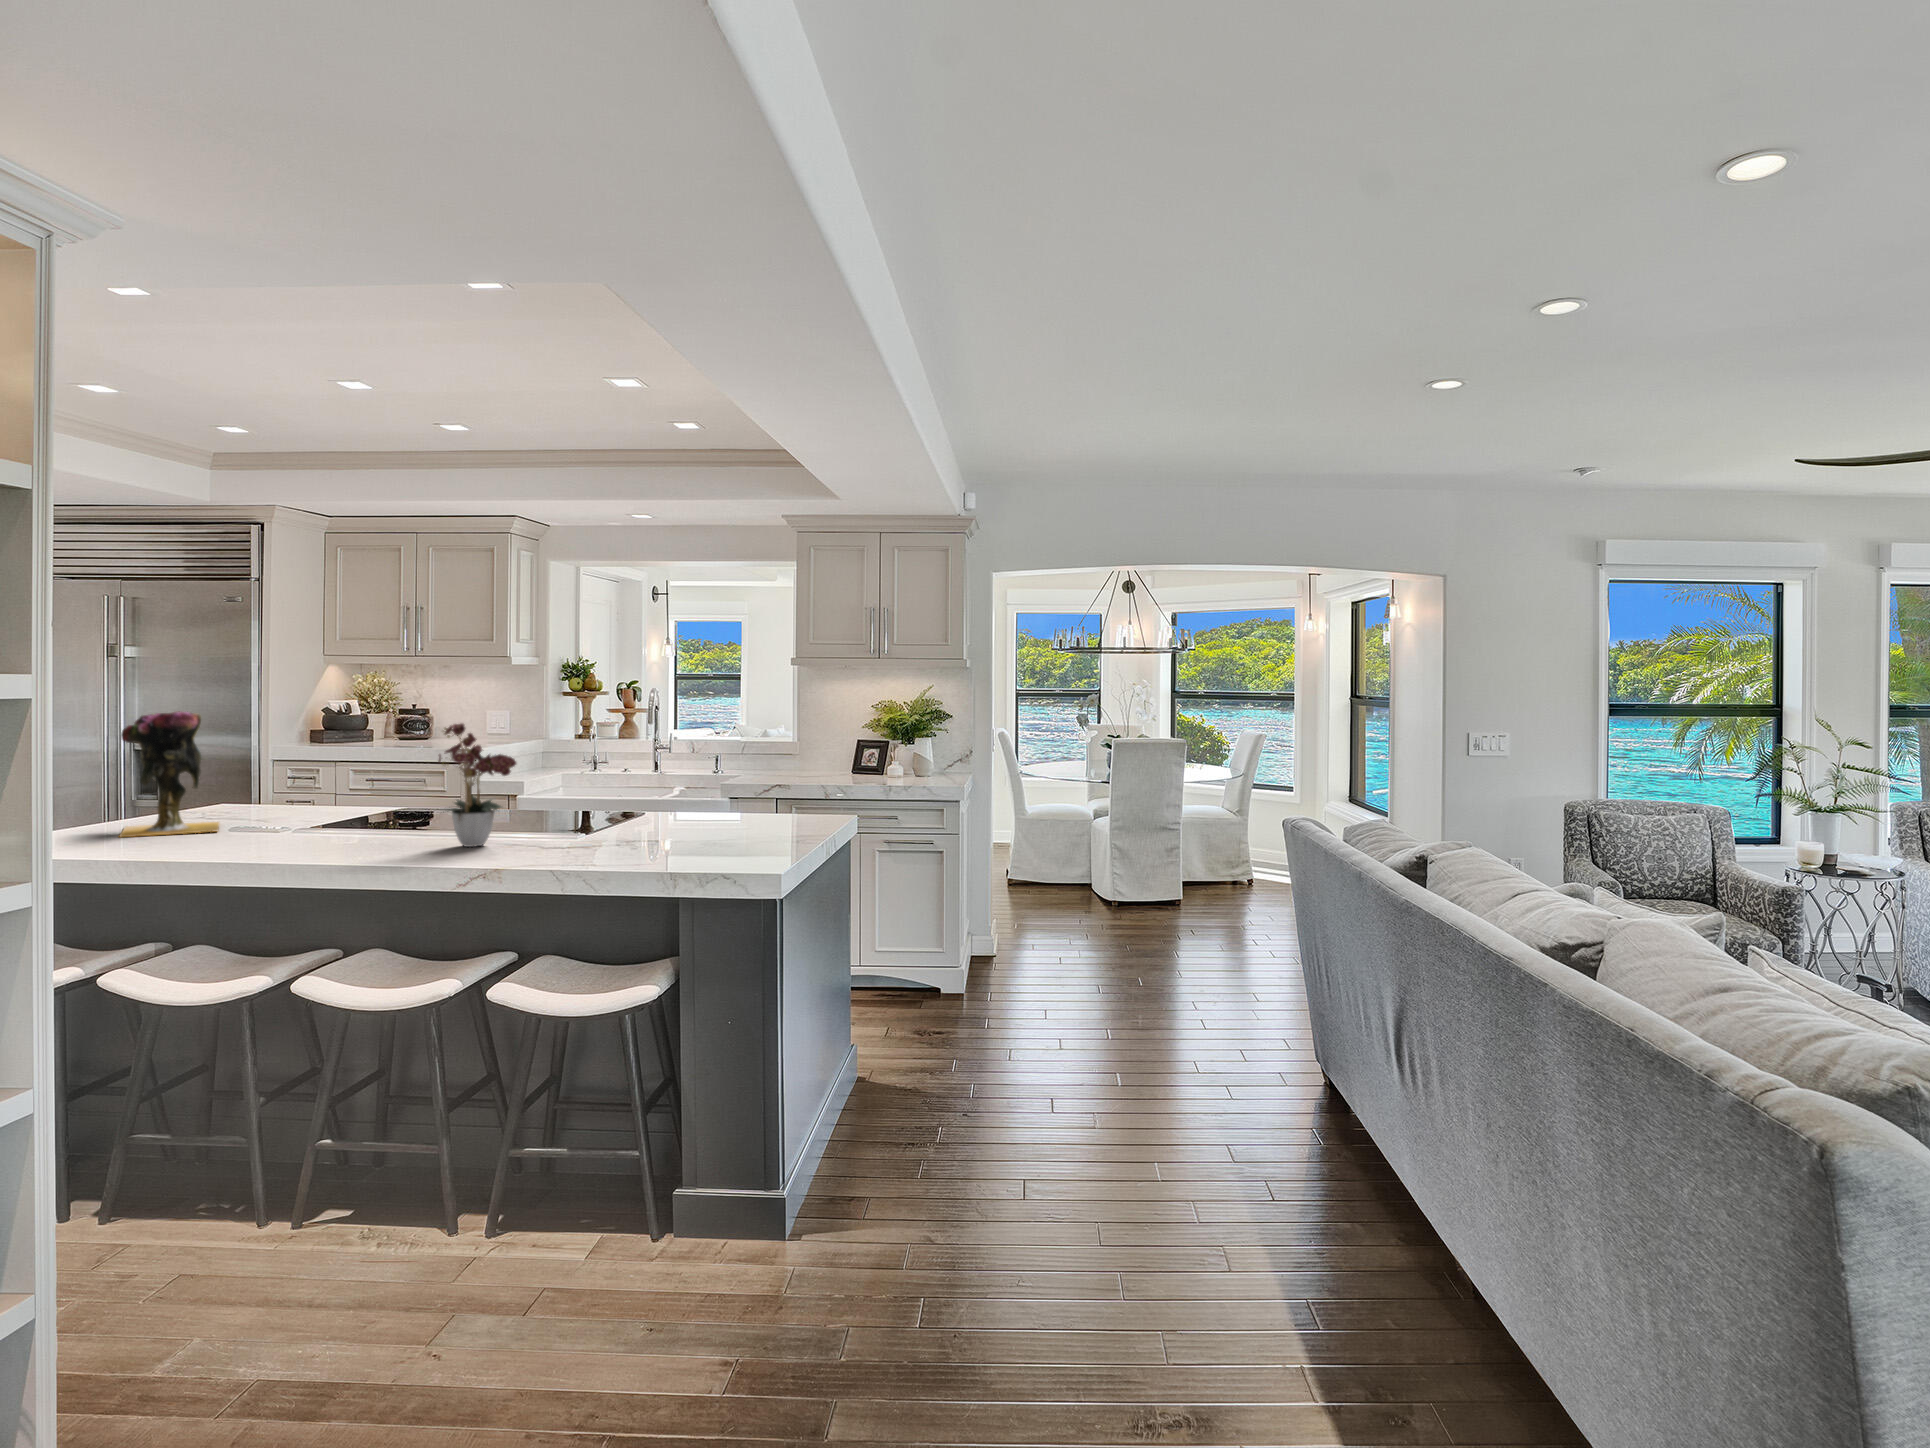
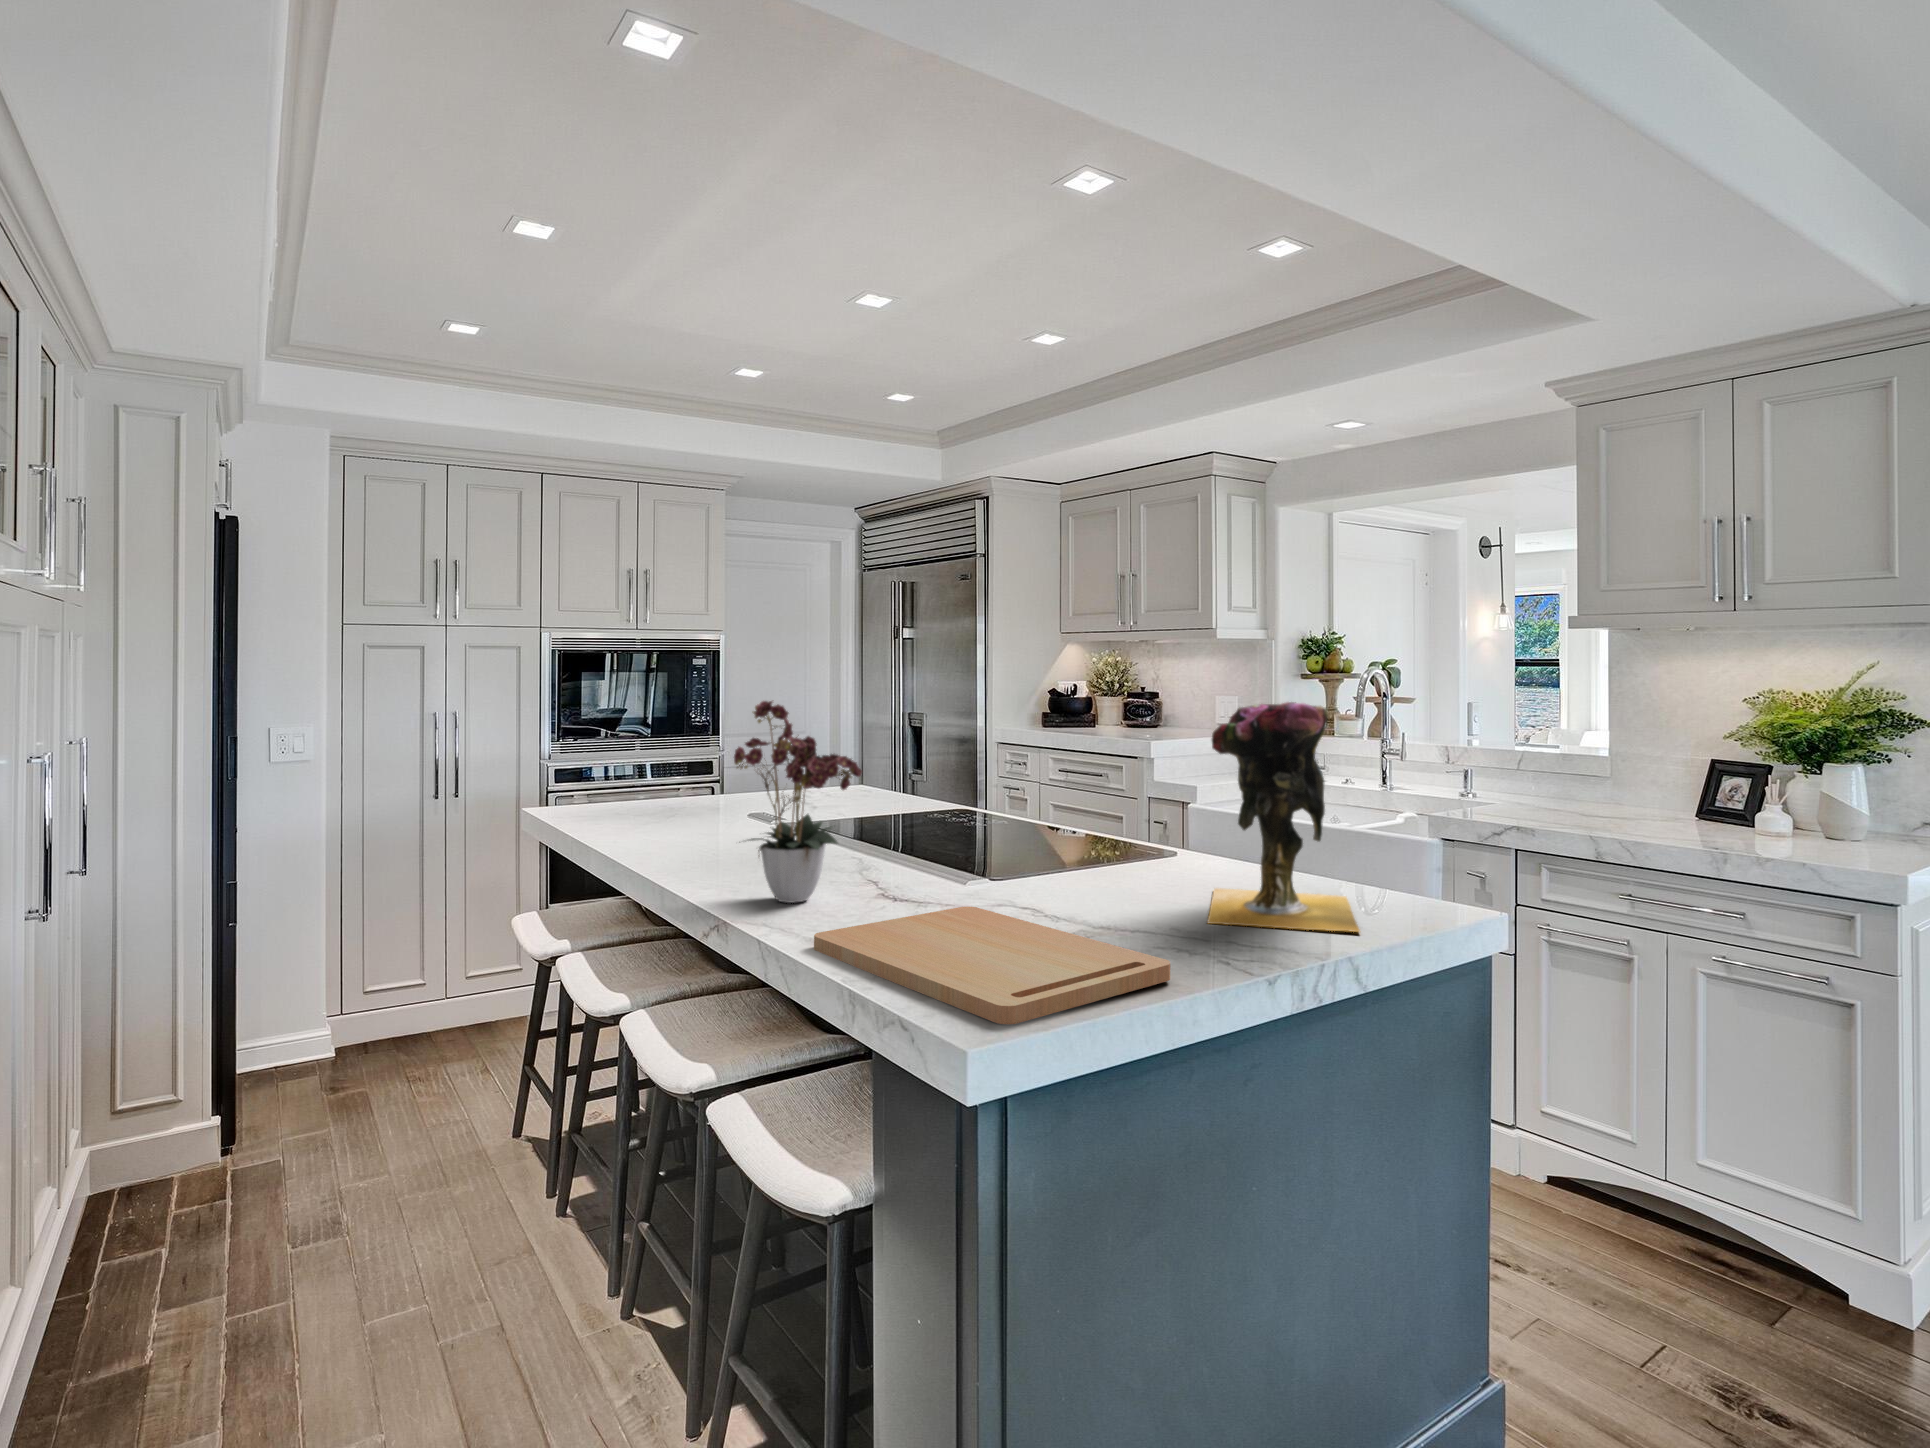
vase: present [120,711,219,837] -> present [1208,702,1360,932]
cutting board: none [556,832,742,856] -> present [814,907,1170,1024]

